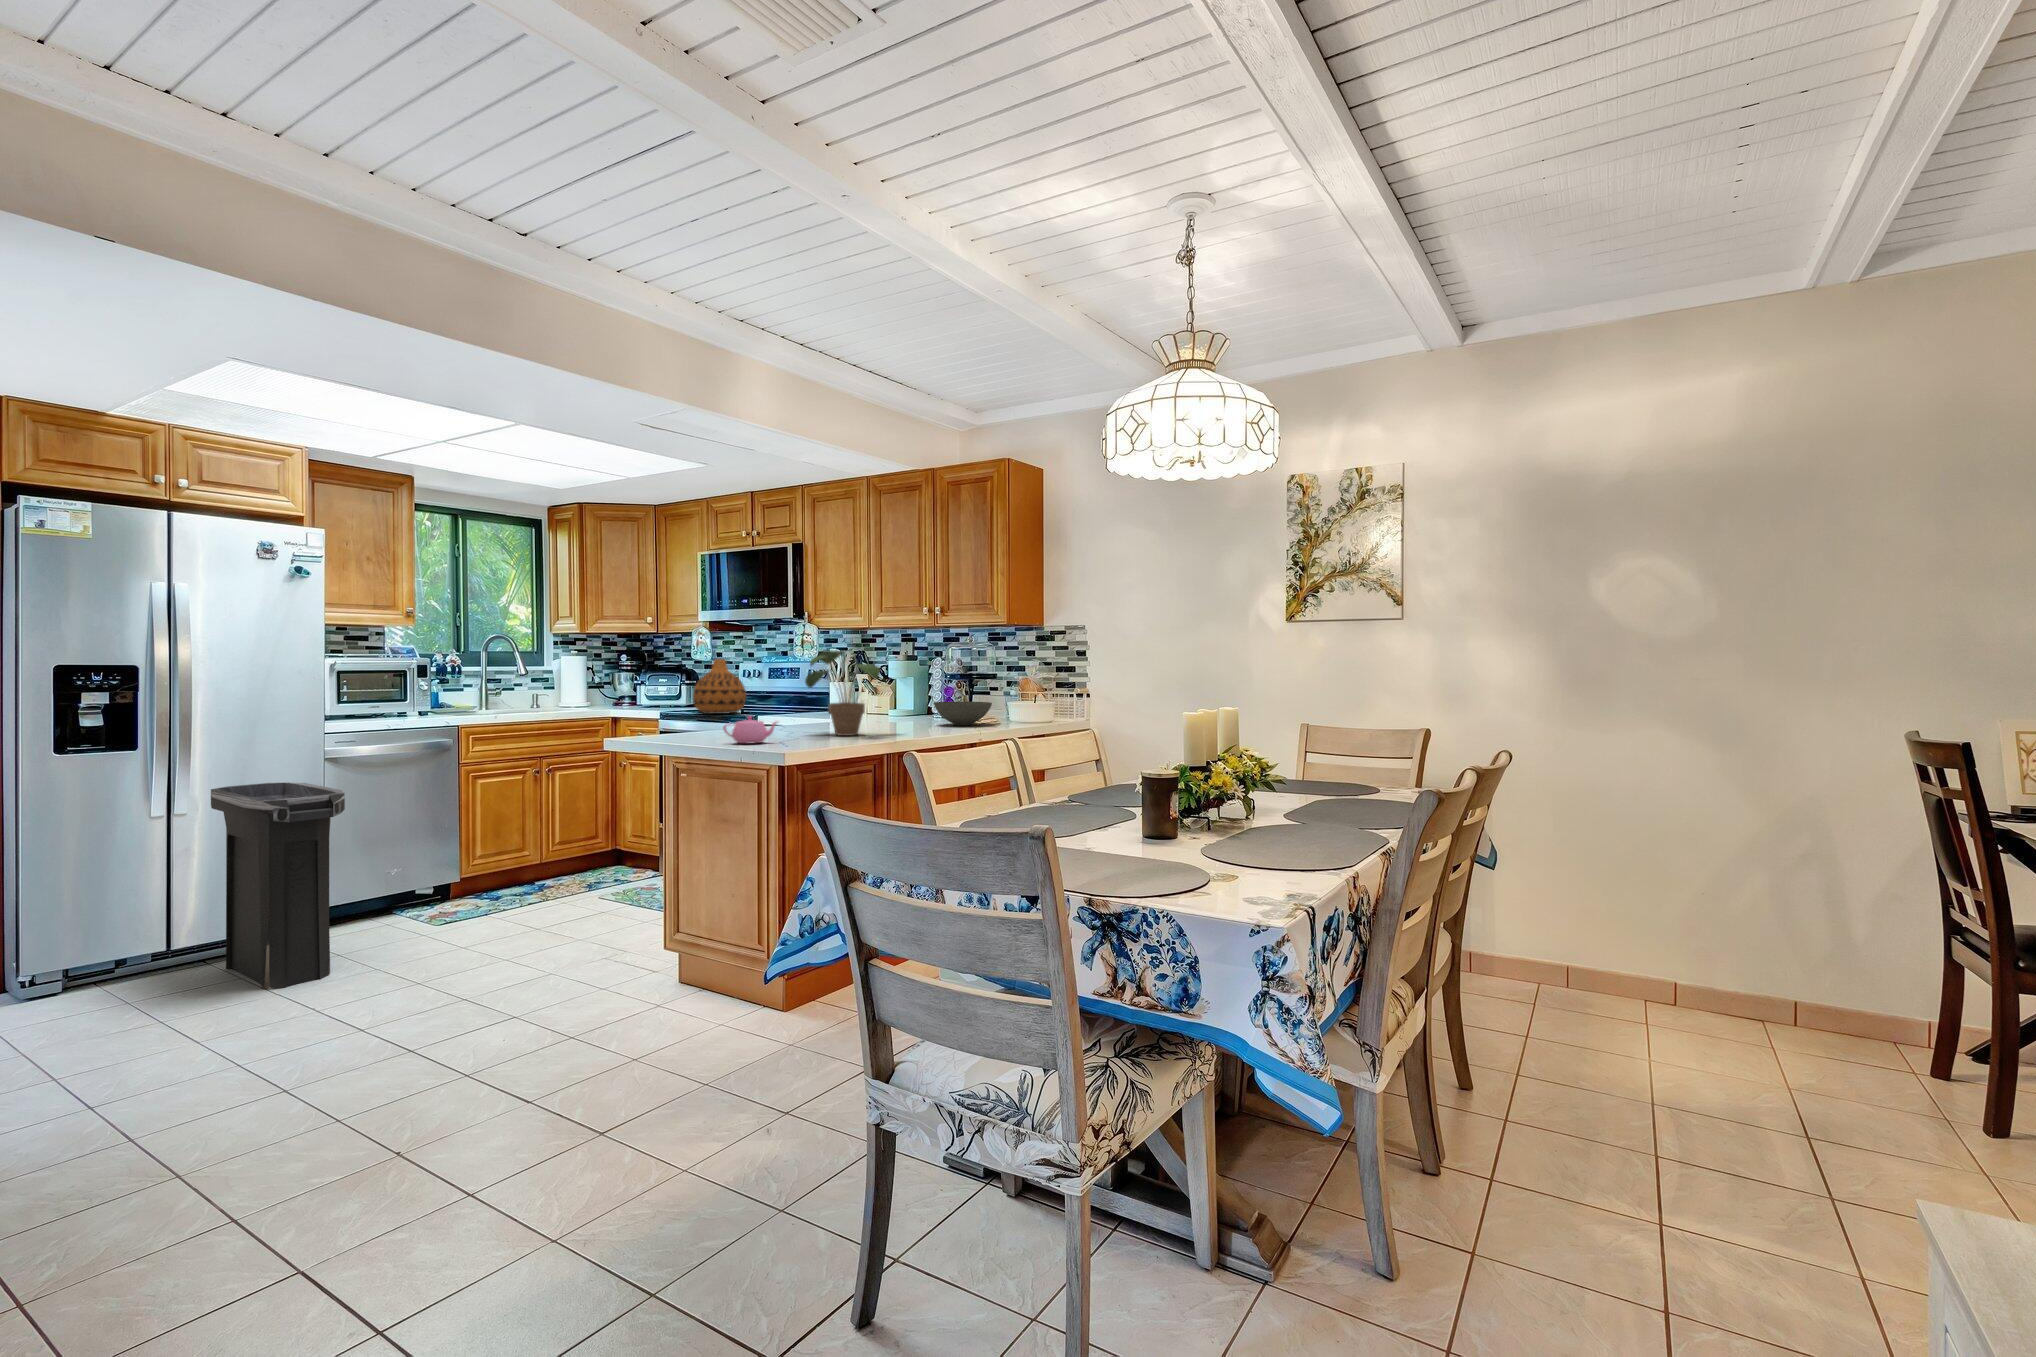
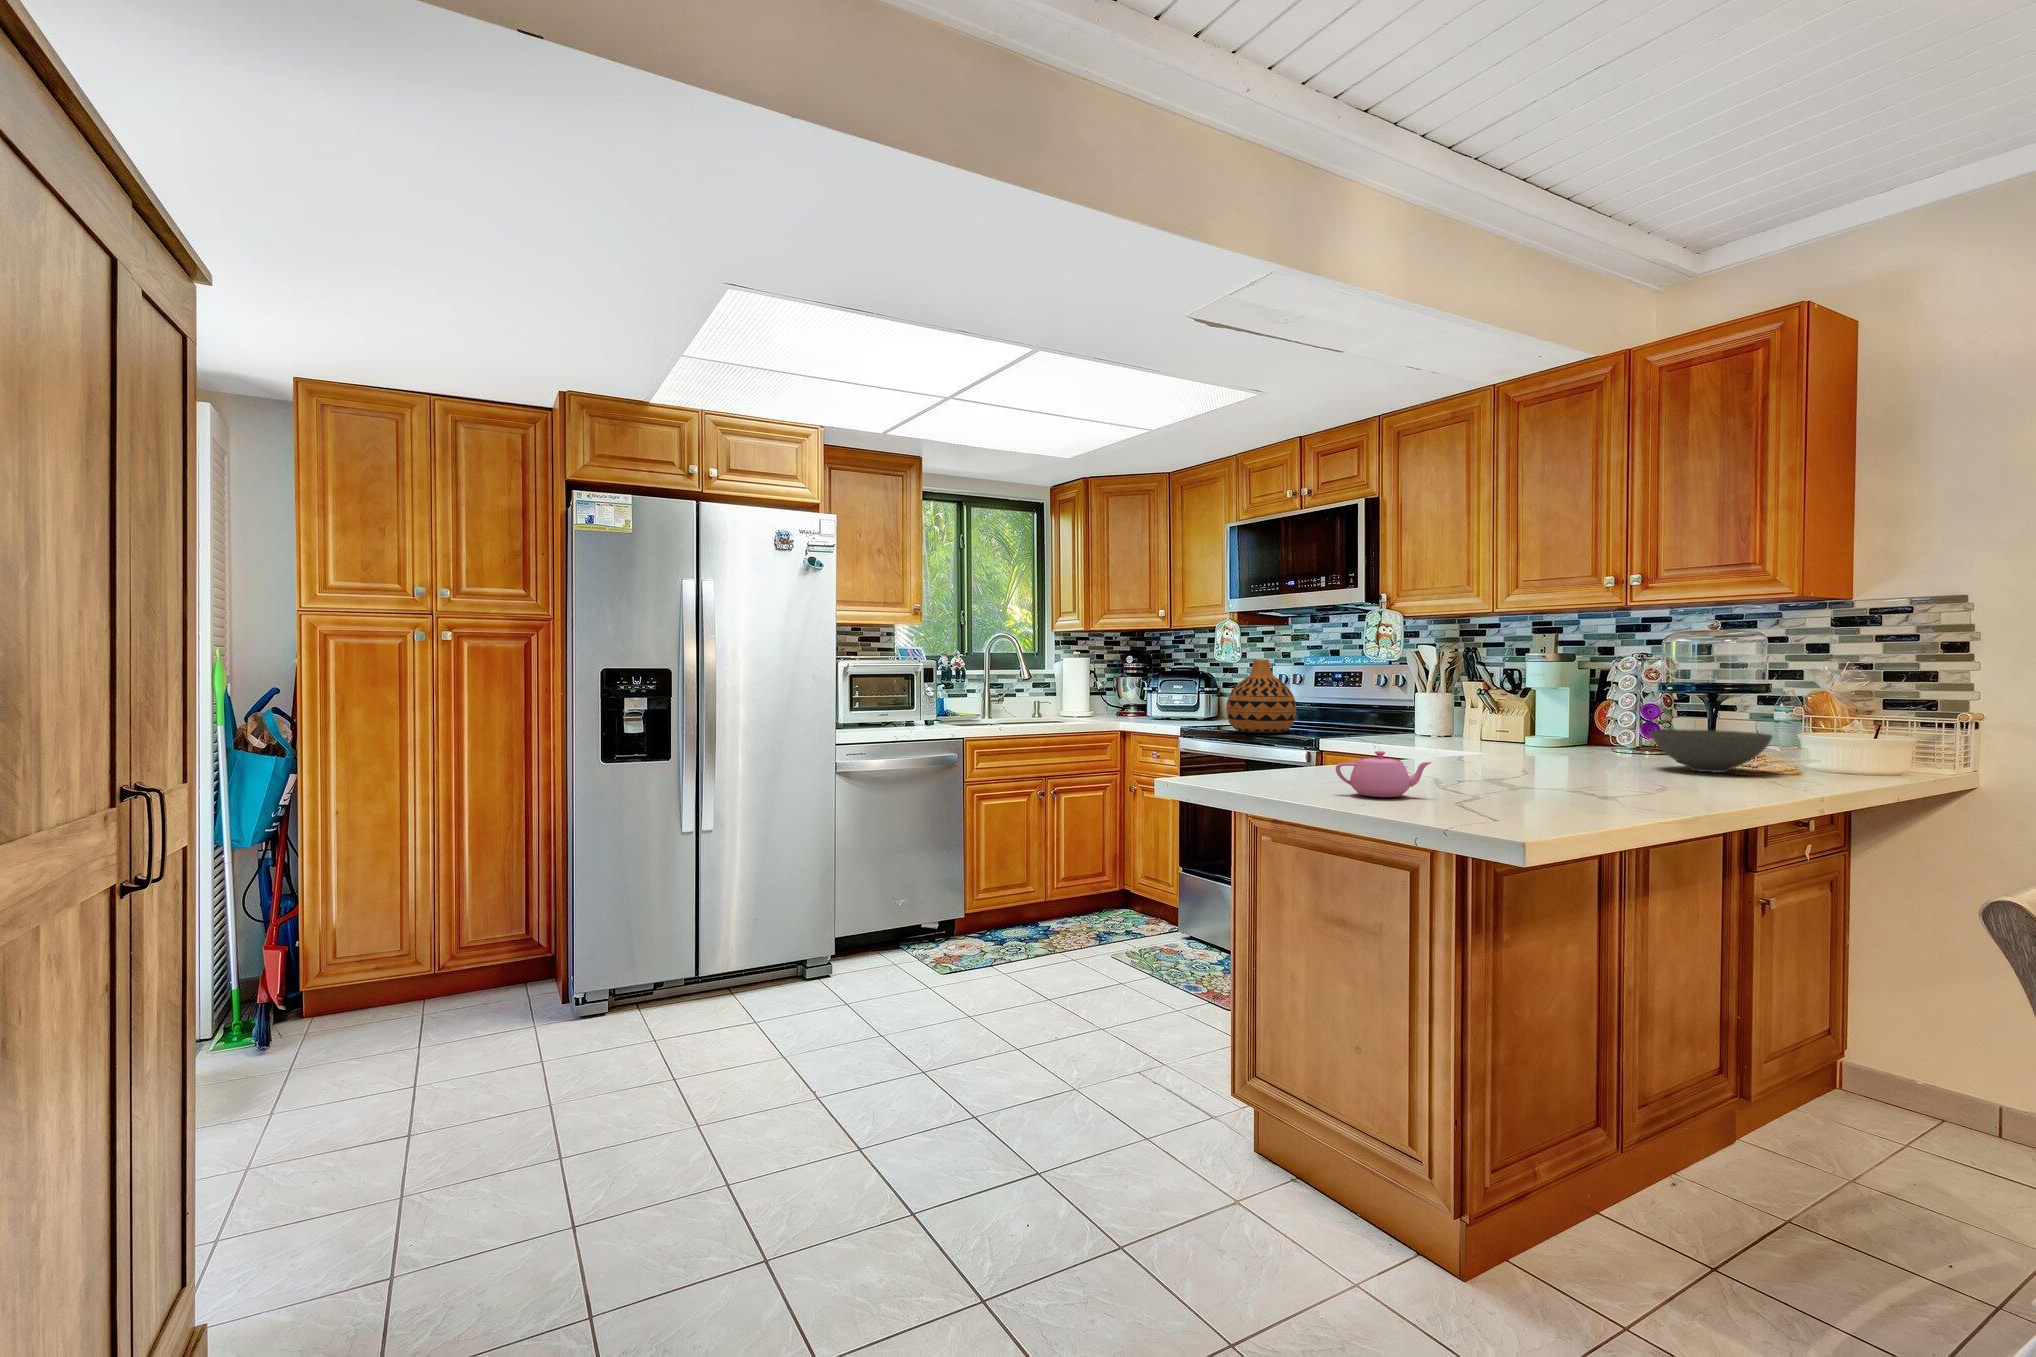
potted plant: present [805,650,887,736] -> none [1450,642,1615,787]
trash can: present [211,782,345,989] -> none [731,800,850,1049]

